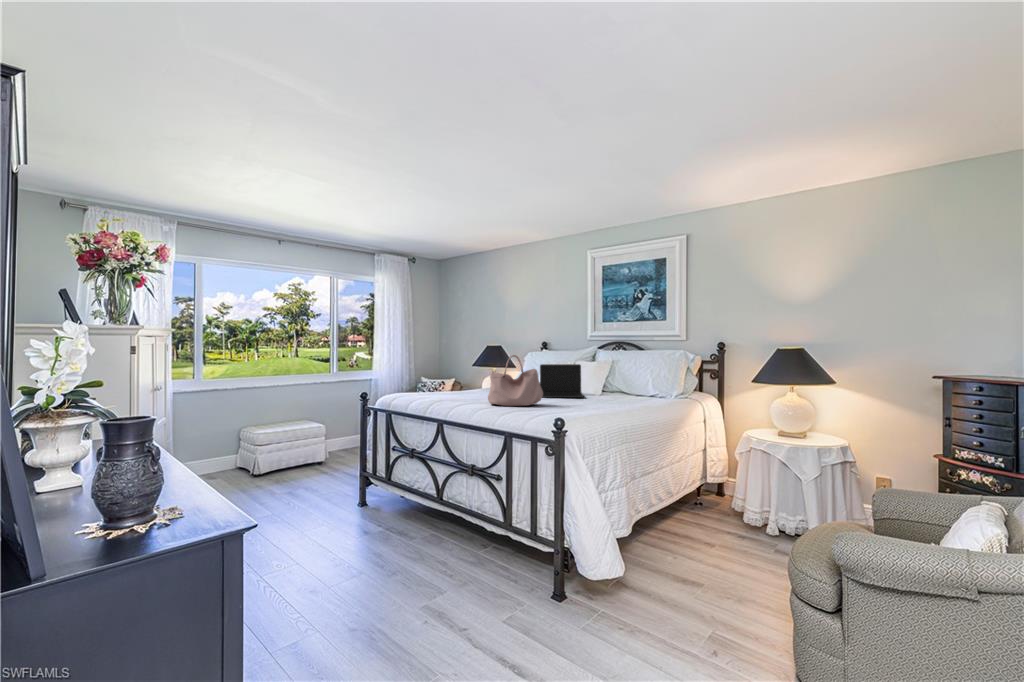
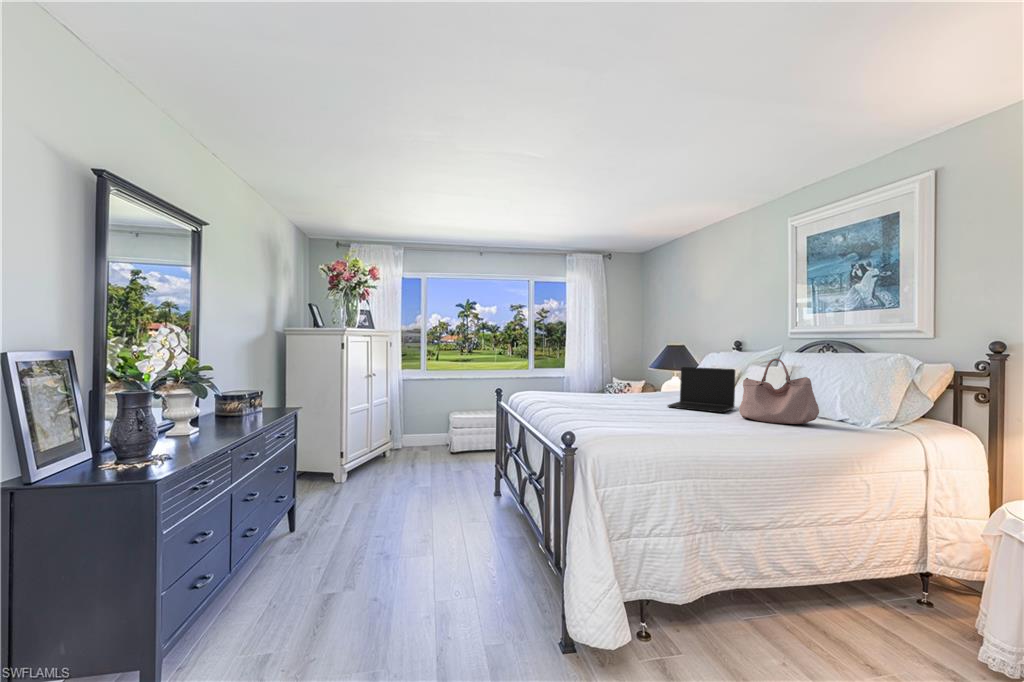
handbag: present [488,355,543,406] -> present [739,358,819,424]

